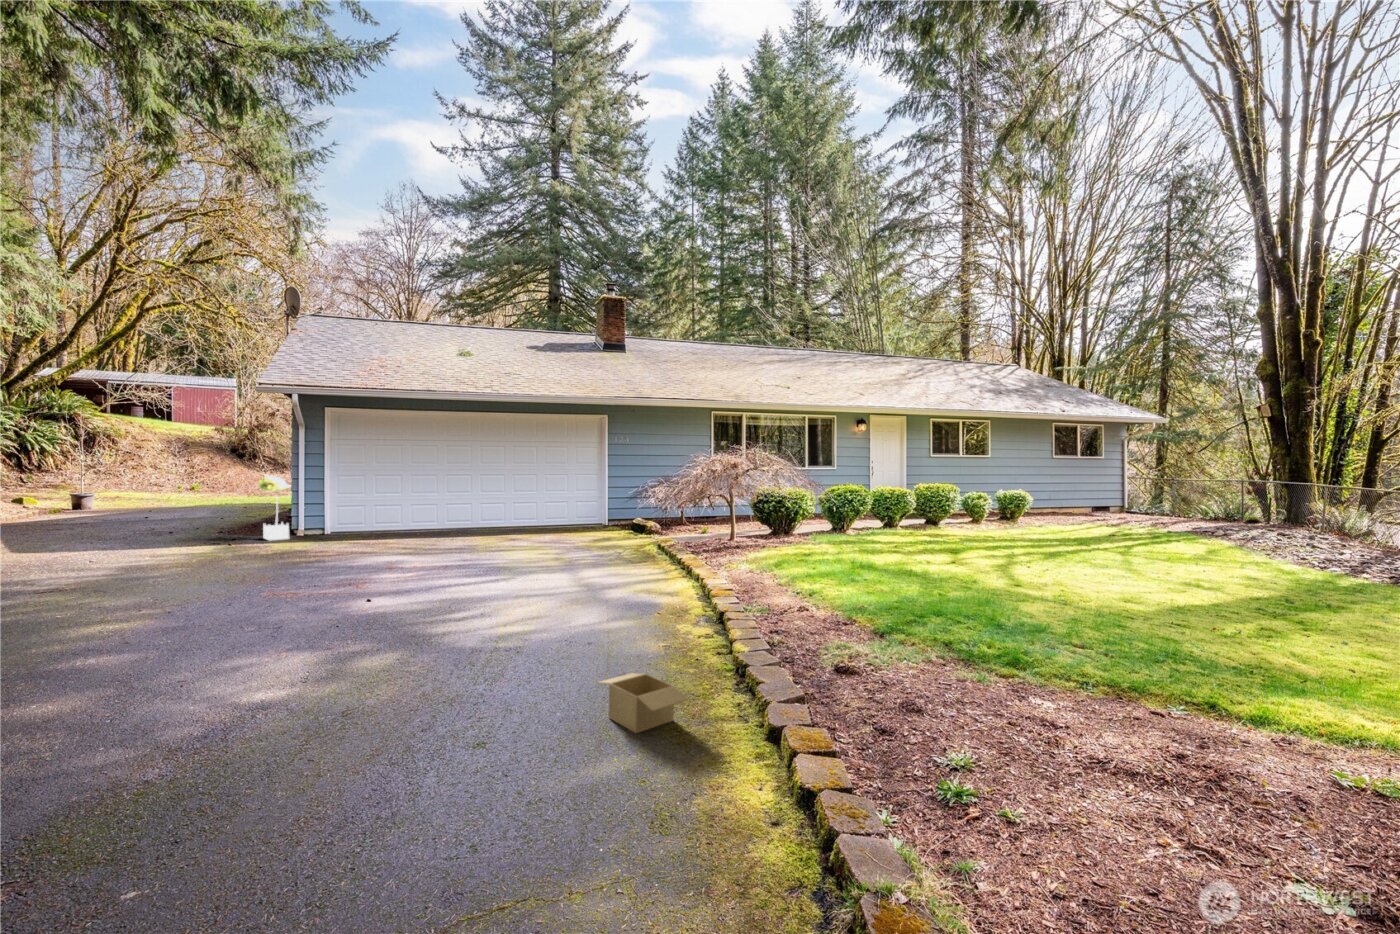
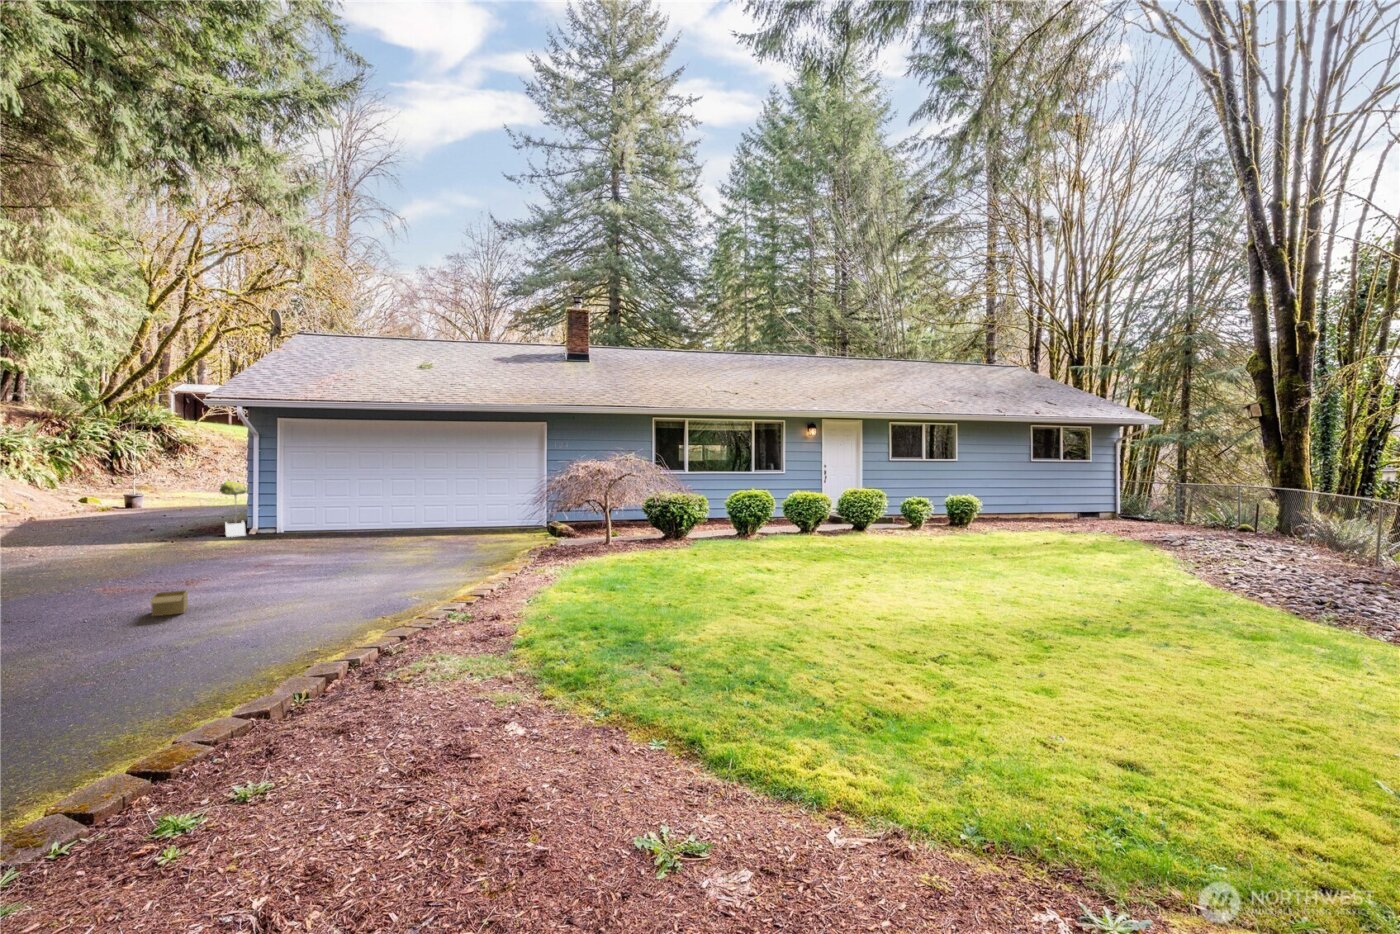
cardboard box: present [598,673,688,733] -> present [150,590,188,616]

